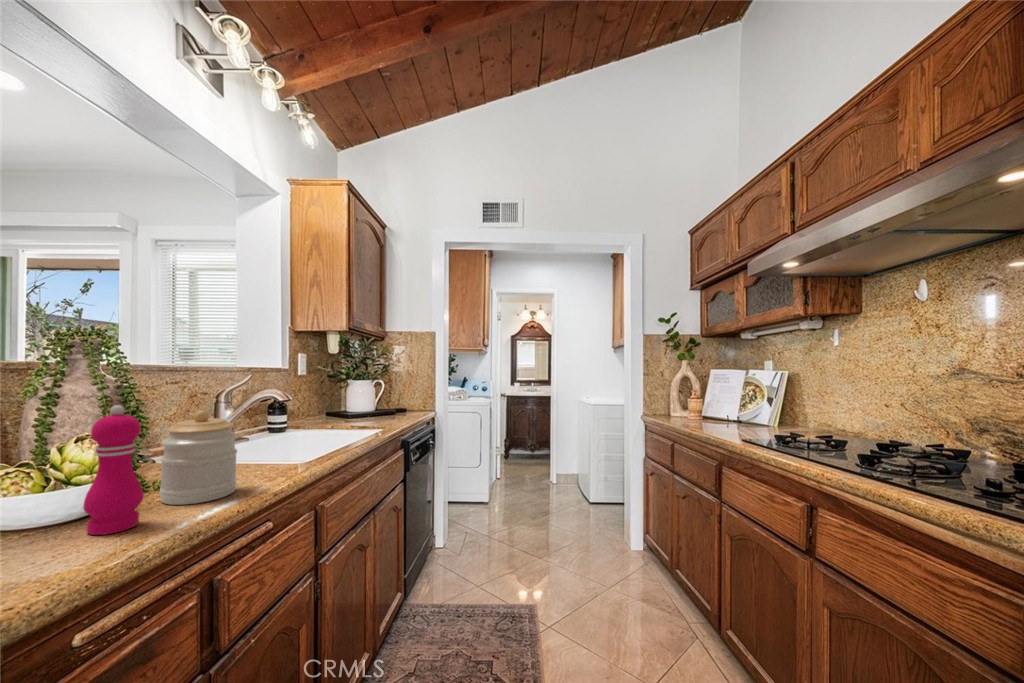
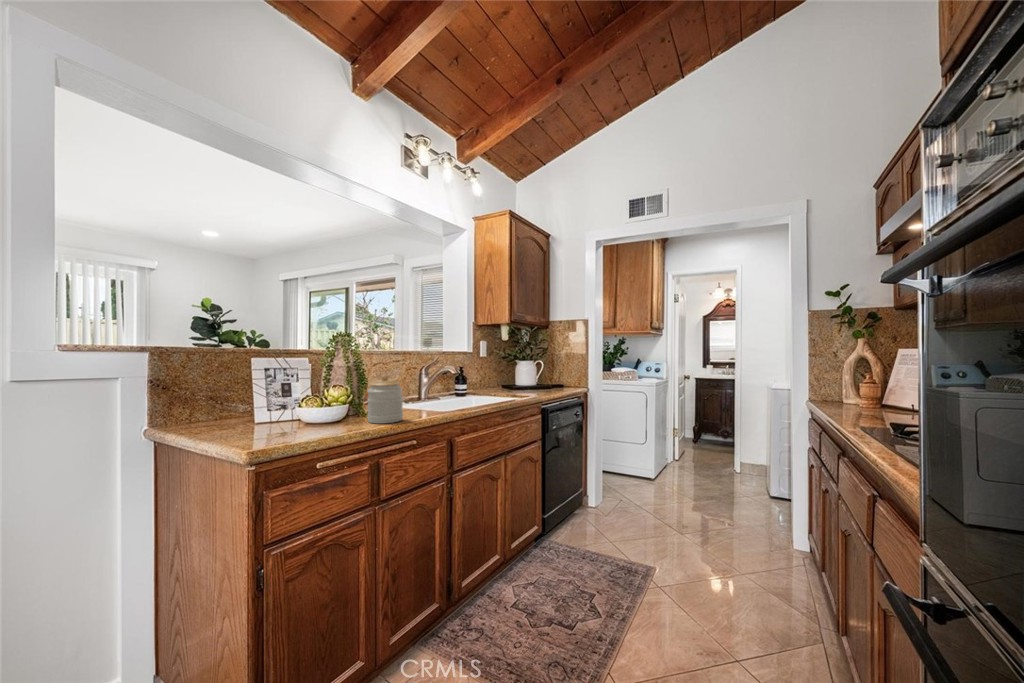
pepper mill: present [83,405,143,535] -> none [331,369,354,430]

